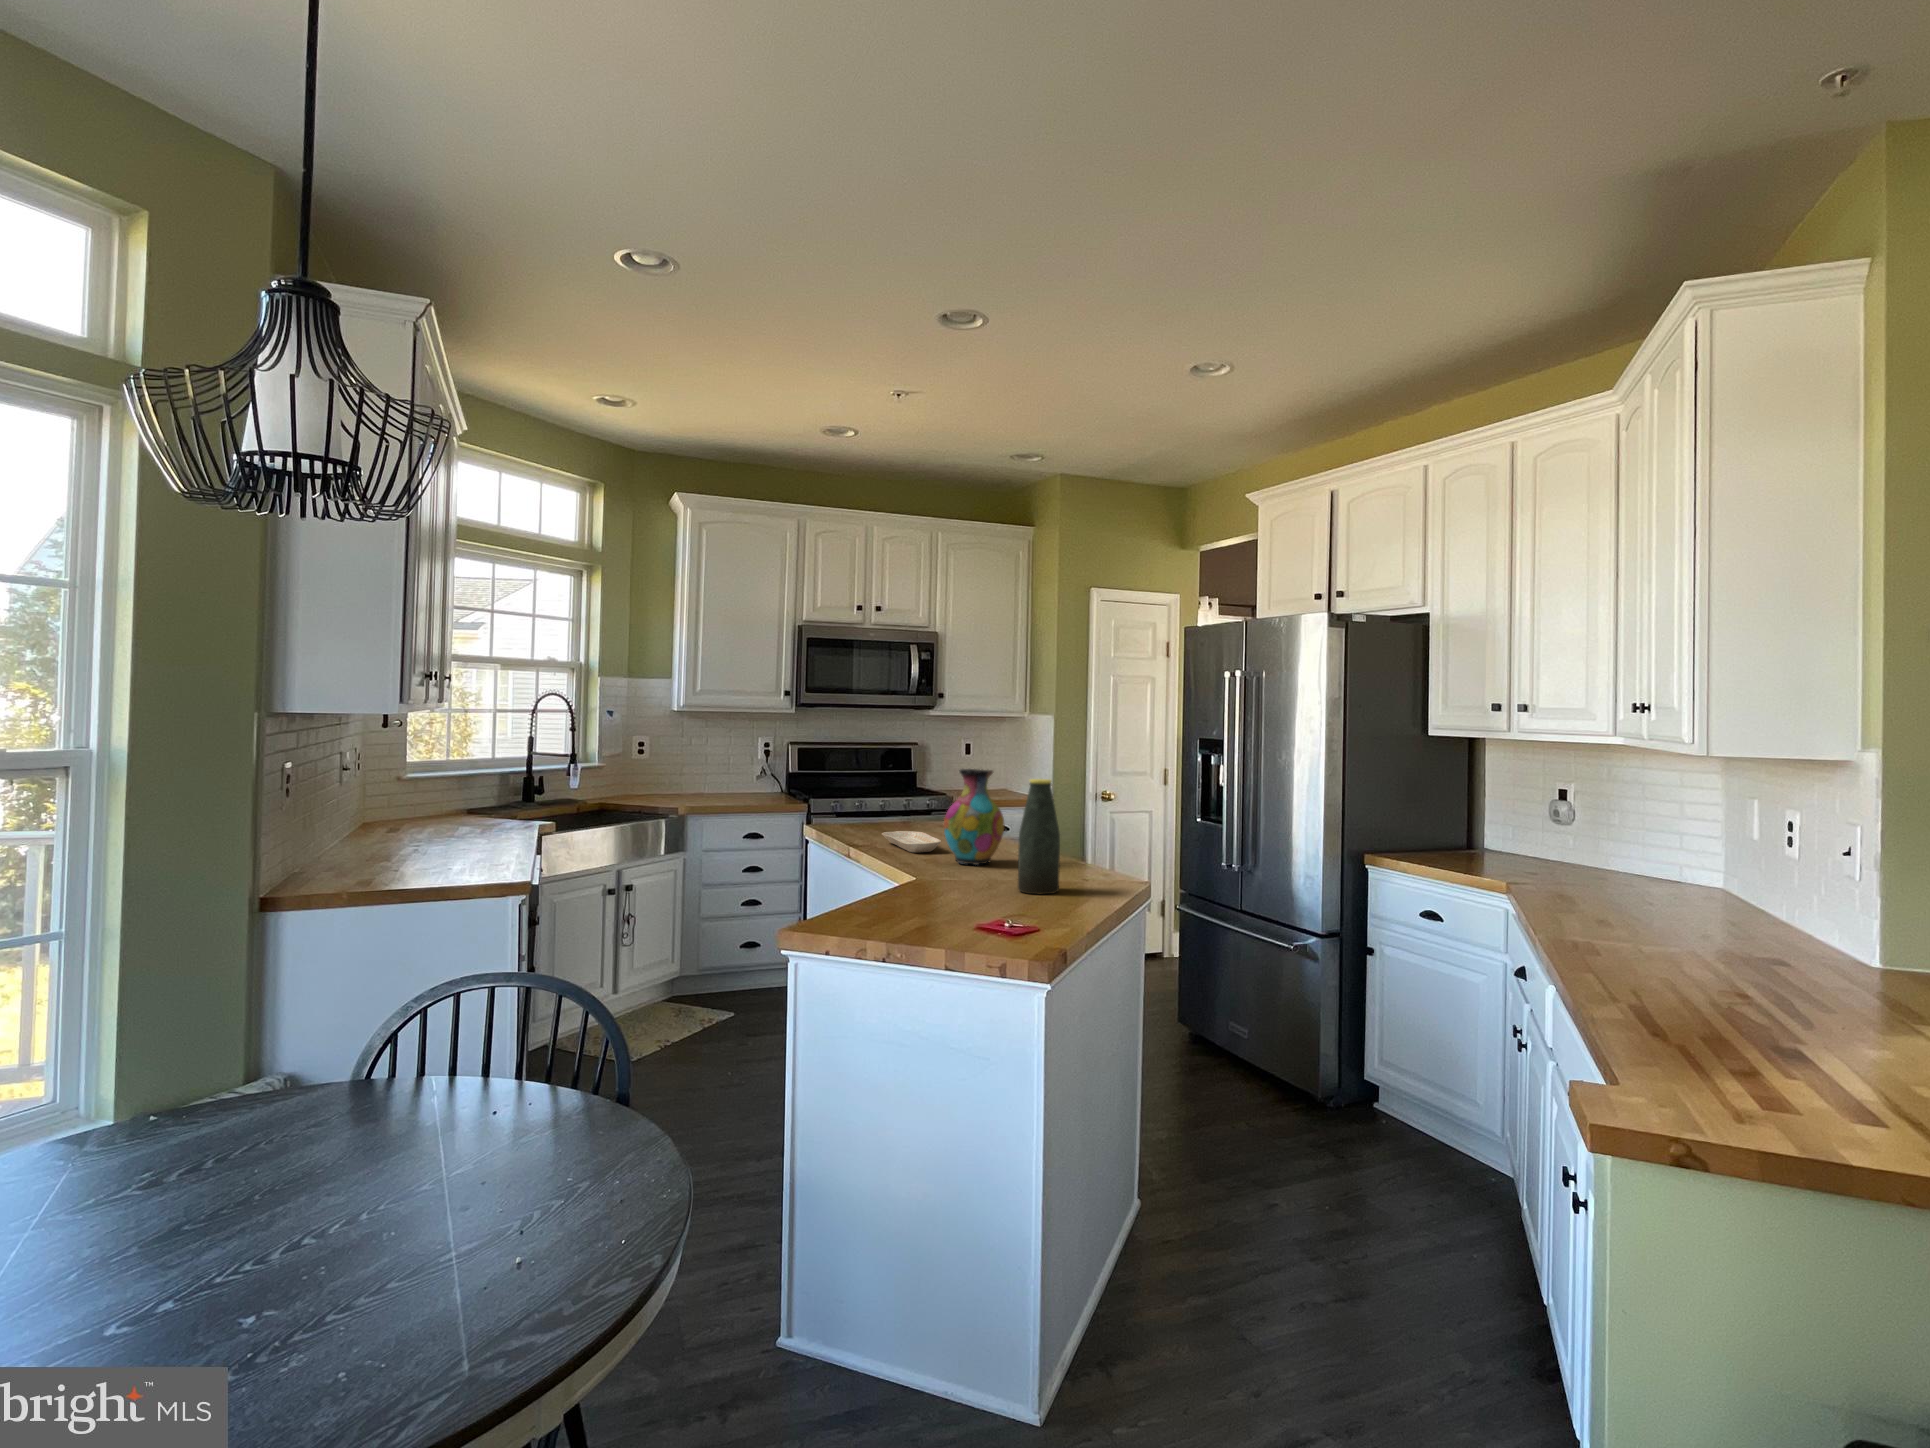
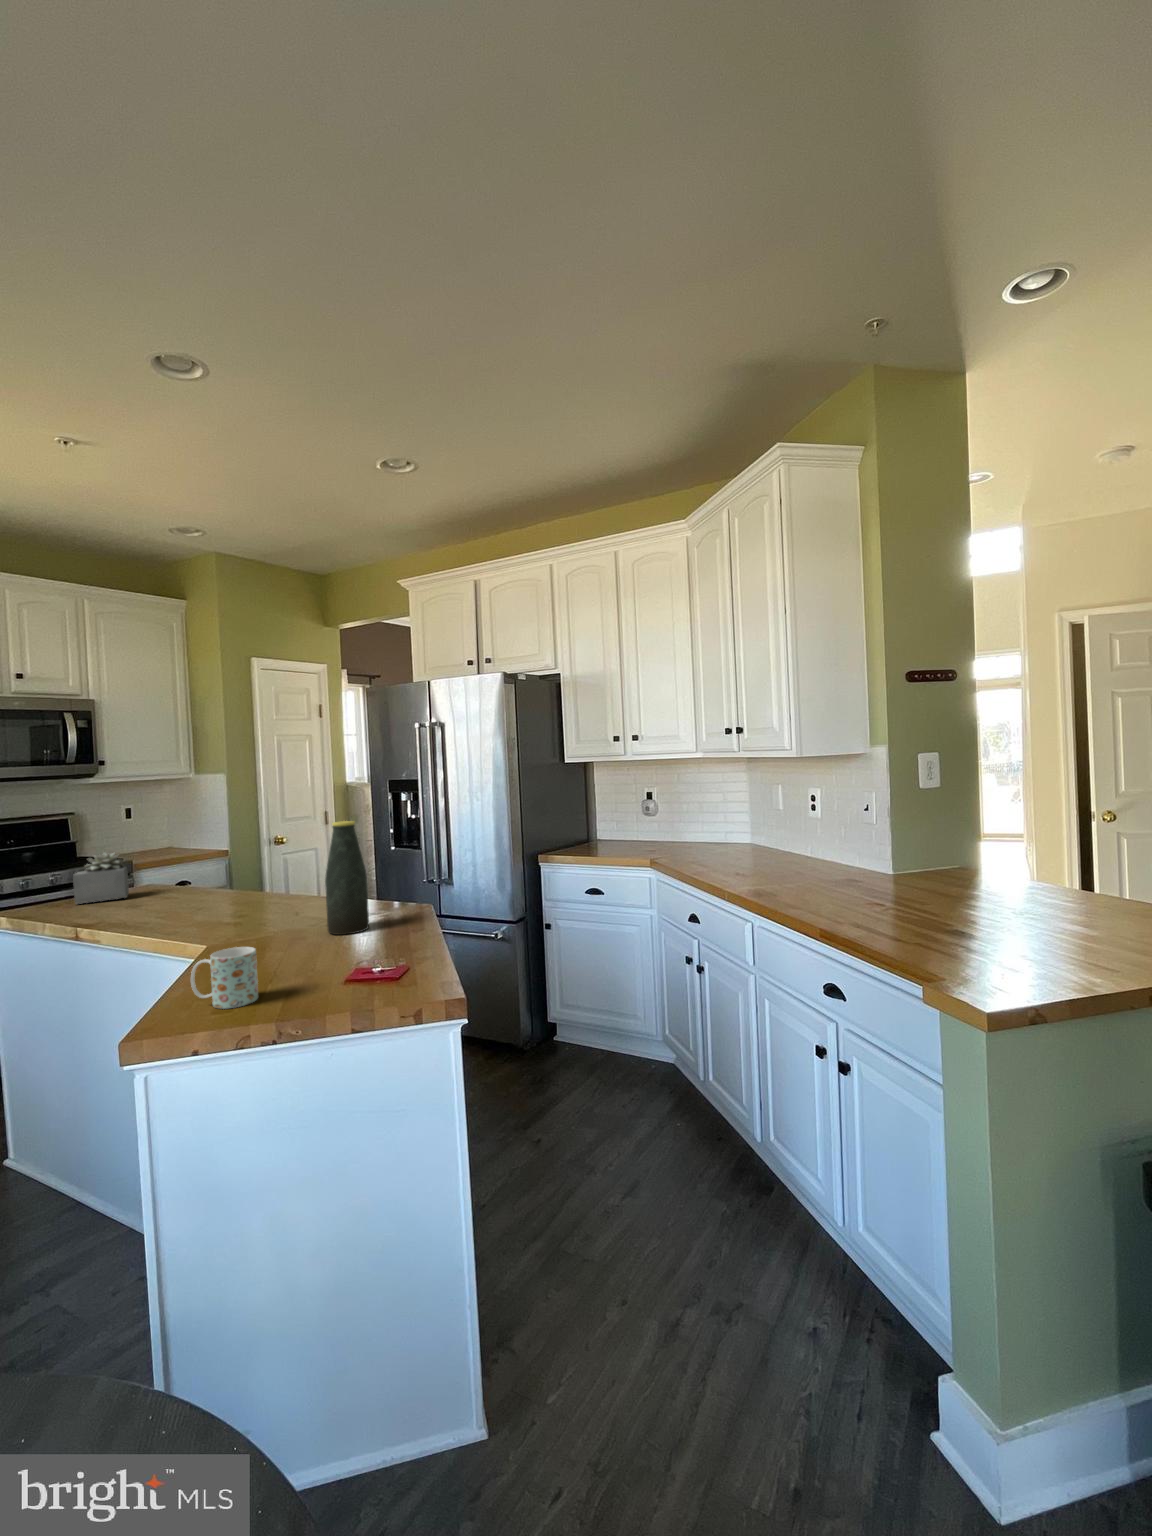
vase: present [944,769,1004,865] -> none [203,822,271,919]
succulent plant: none [873,785,920,831] -> present [73,853,129,904]
tray: present [882,831,941,853] -> none [104,896,188,919]
mug: none [854,877,903,928] -> present [191,947,258,1009]

